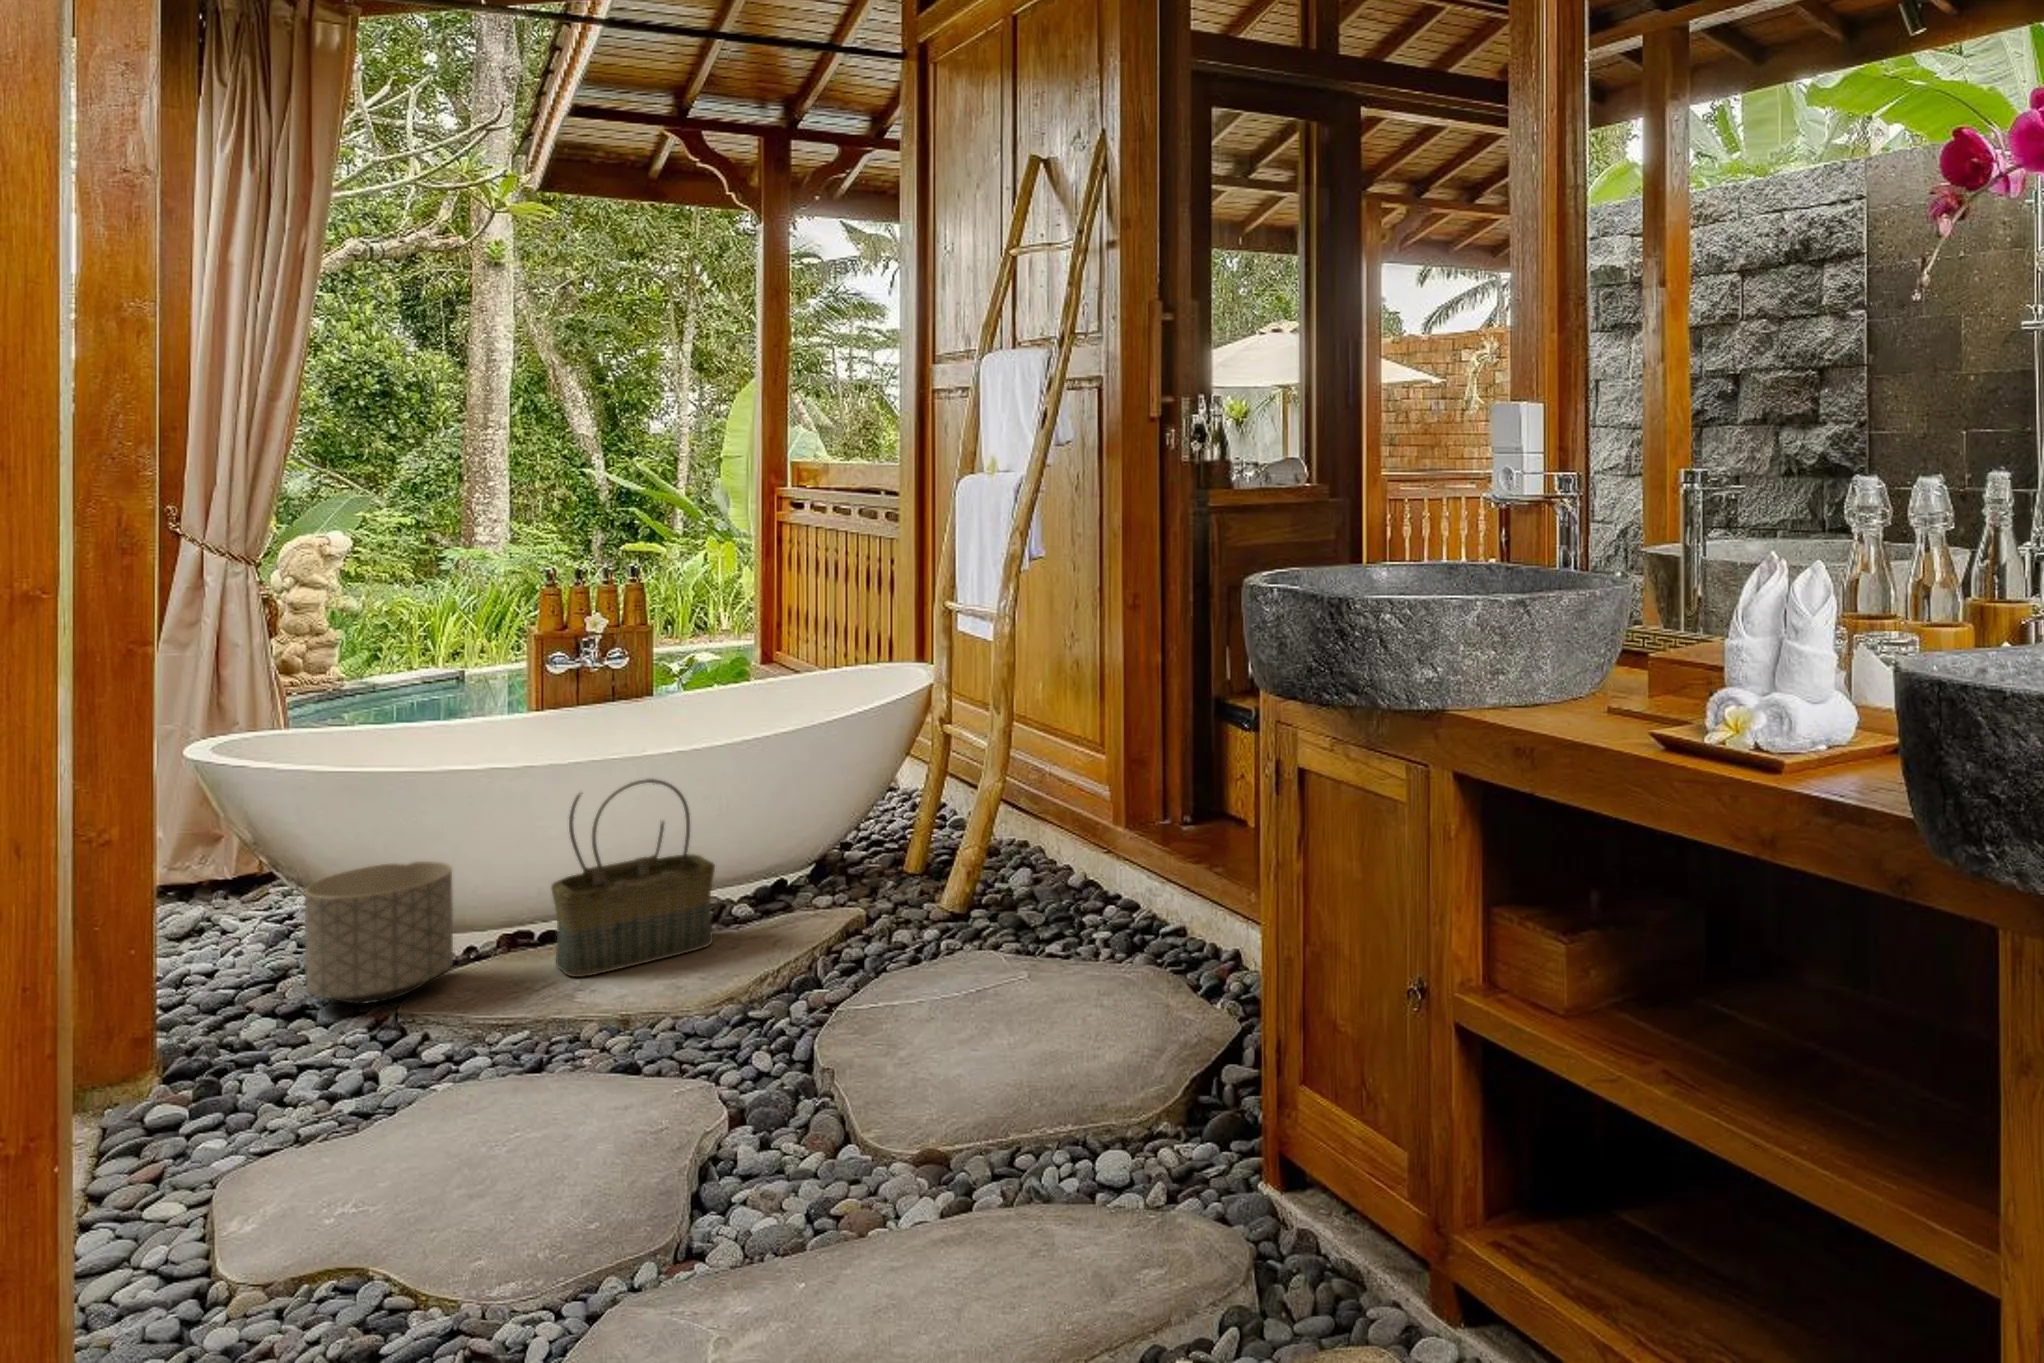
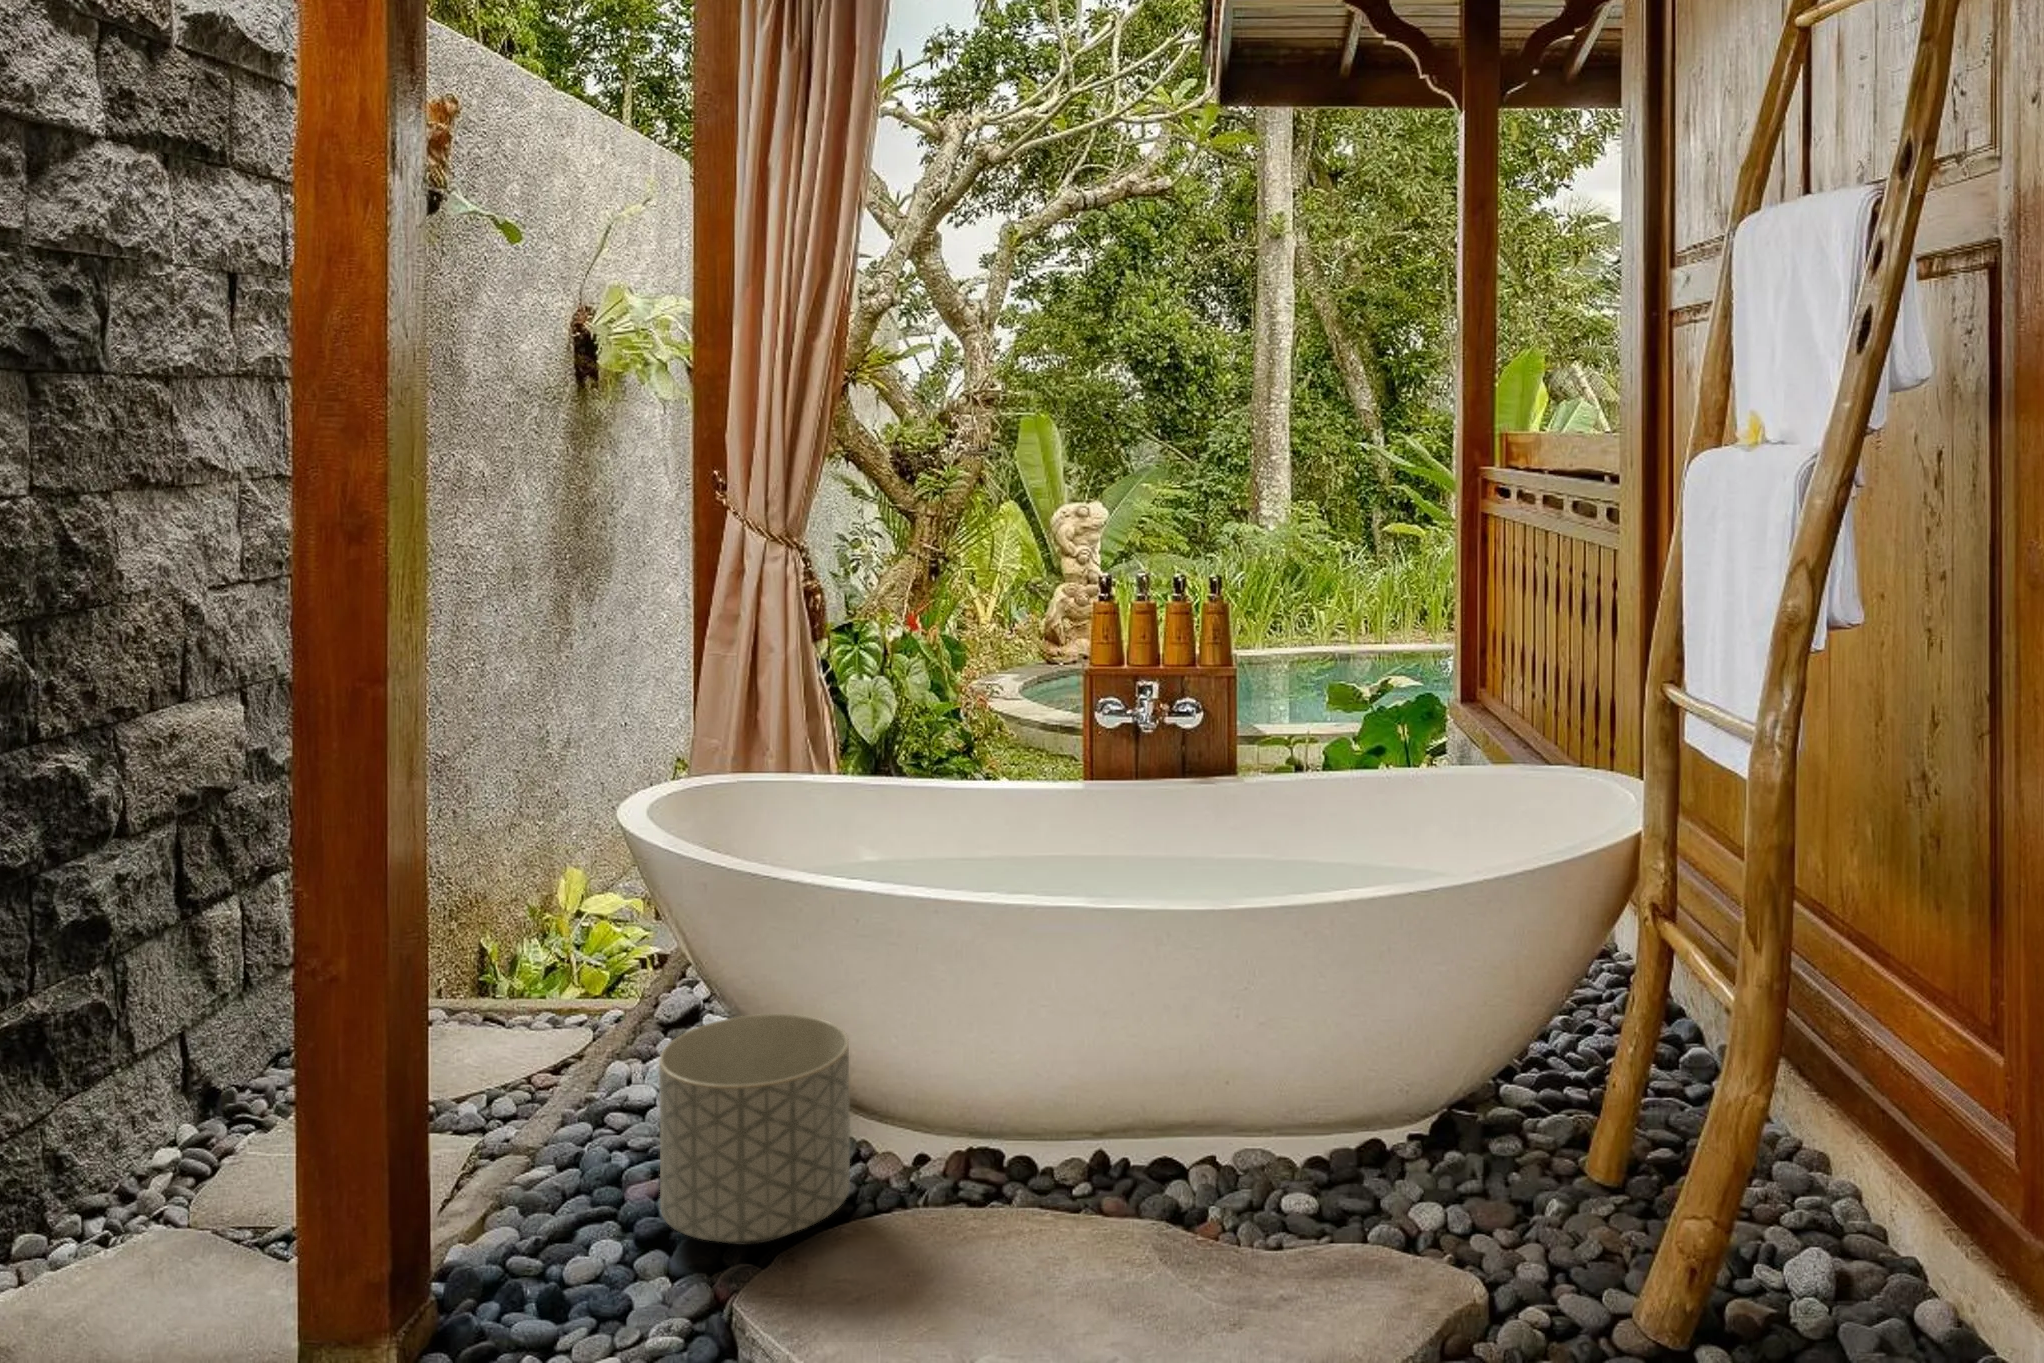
basket: present [551,779,715,977] -> none [965,932,1211,1299]

